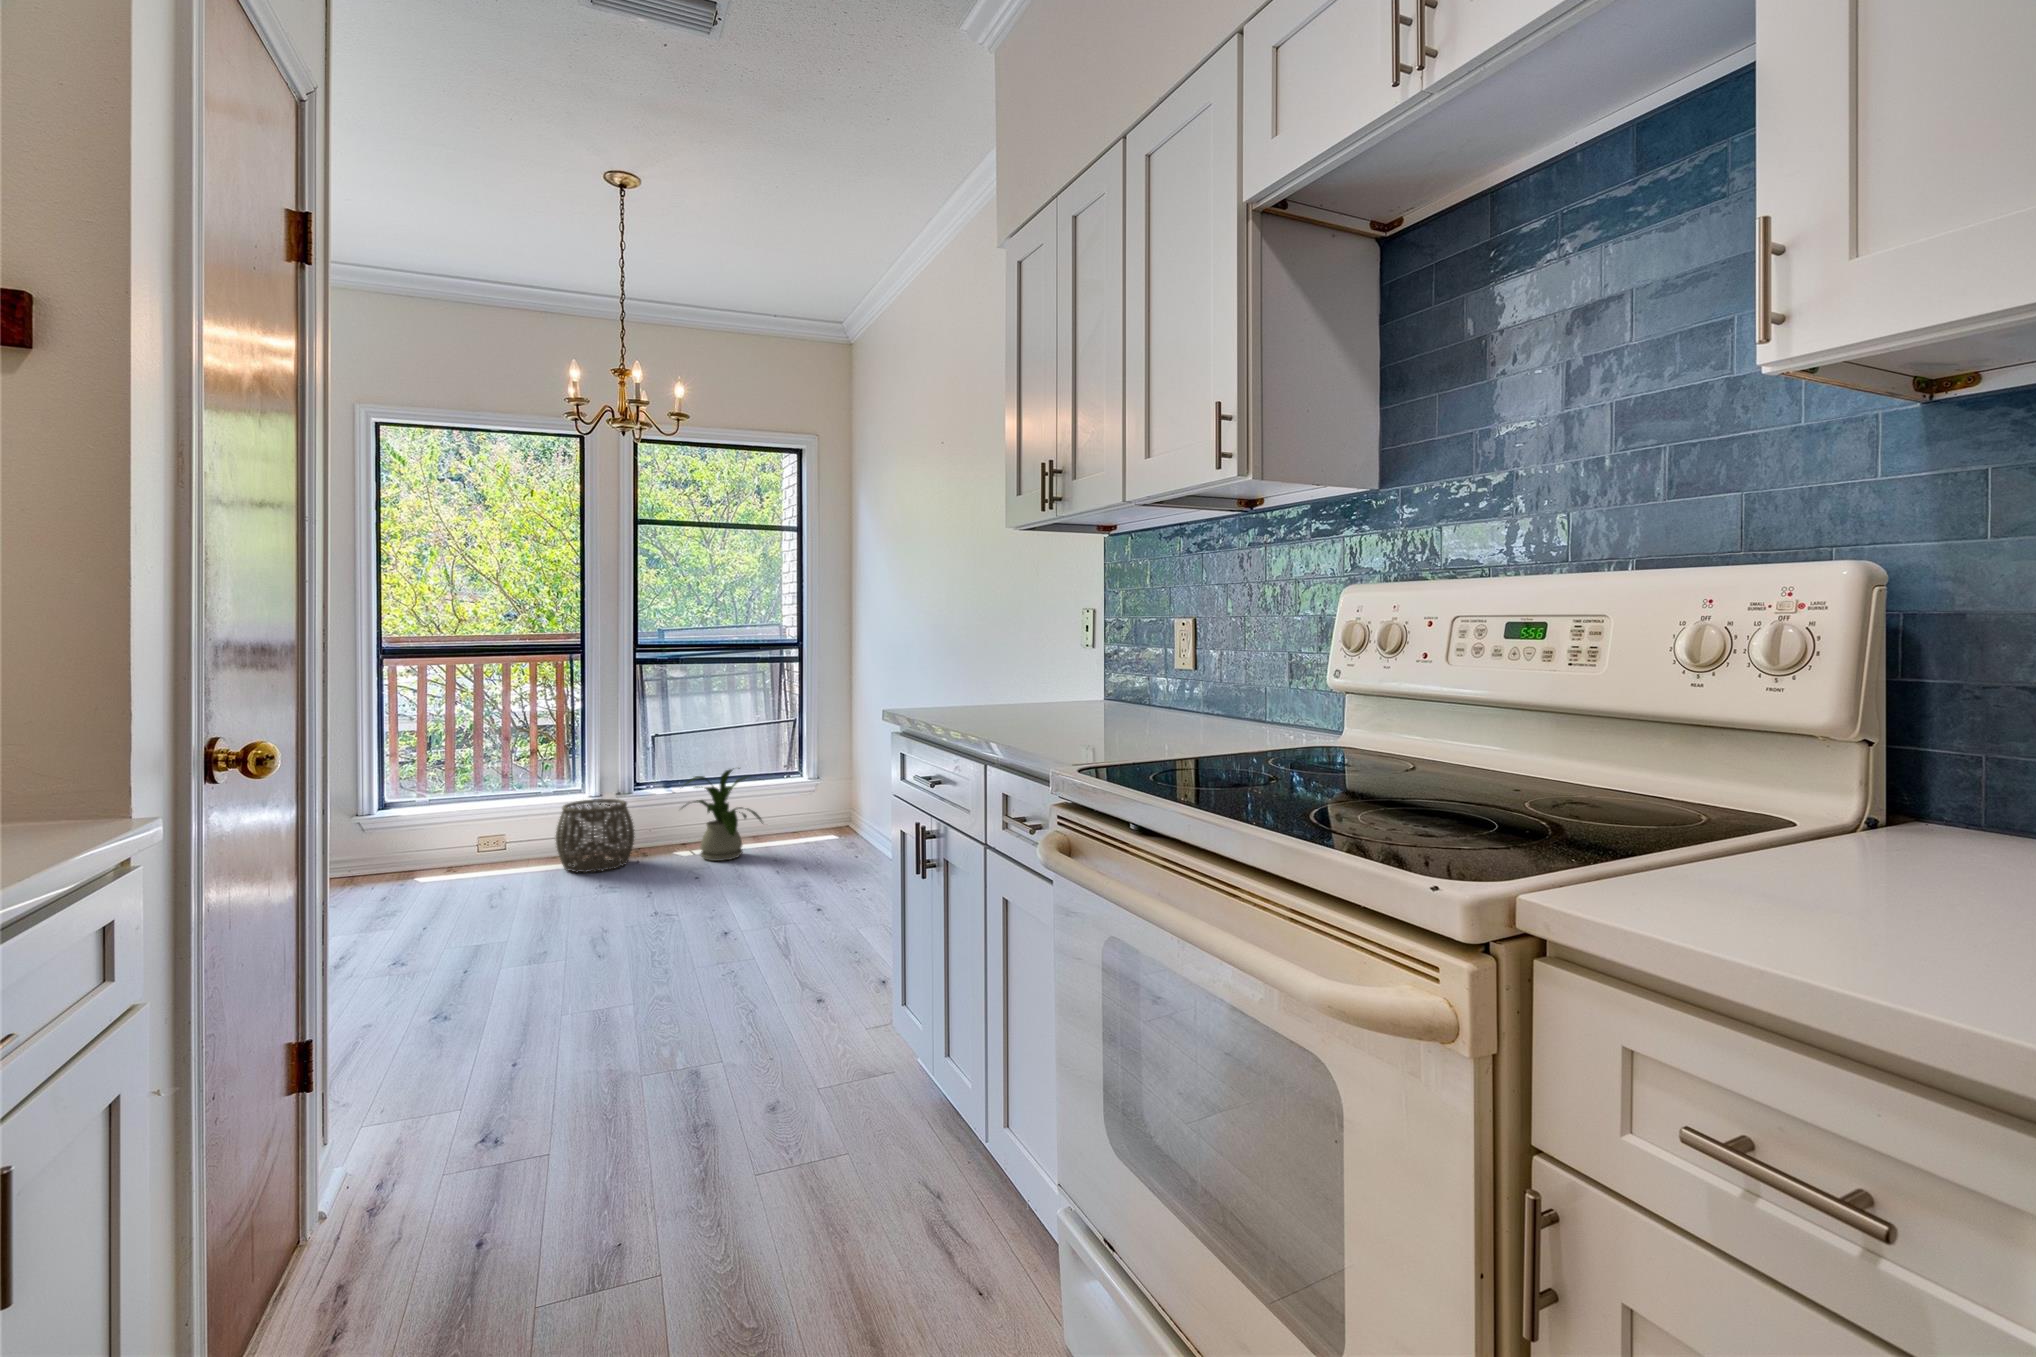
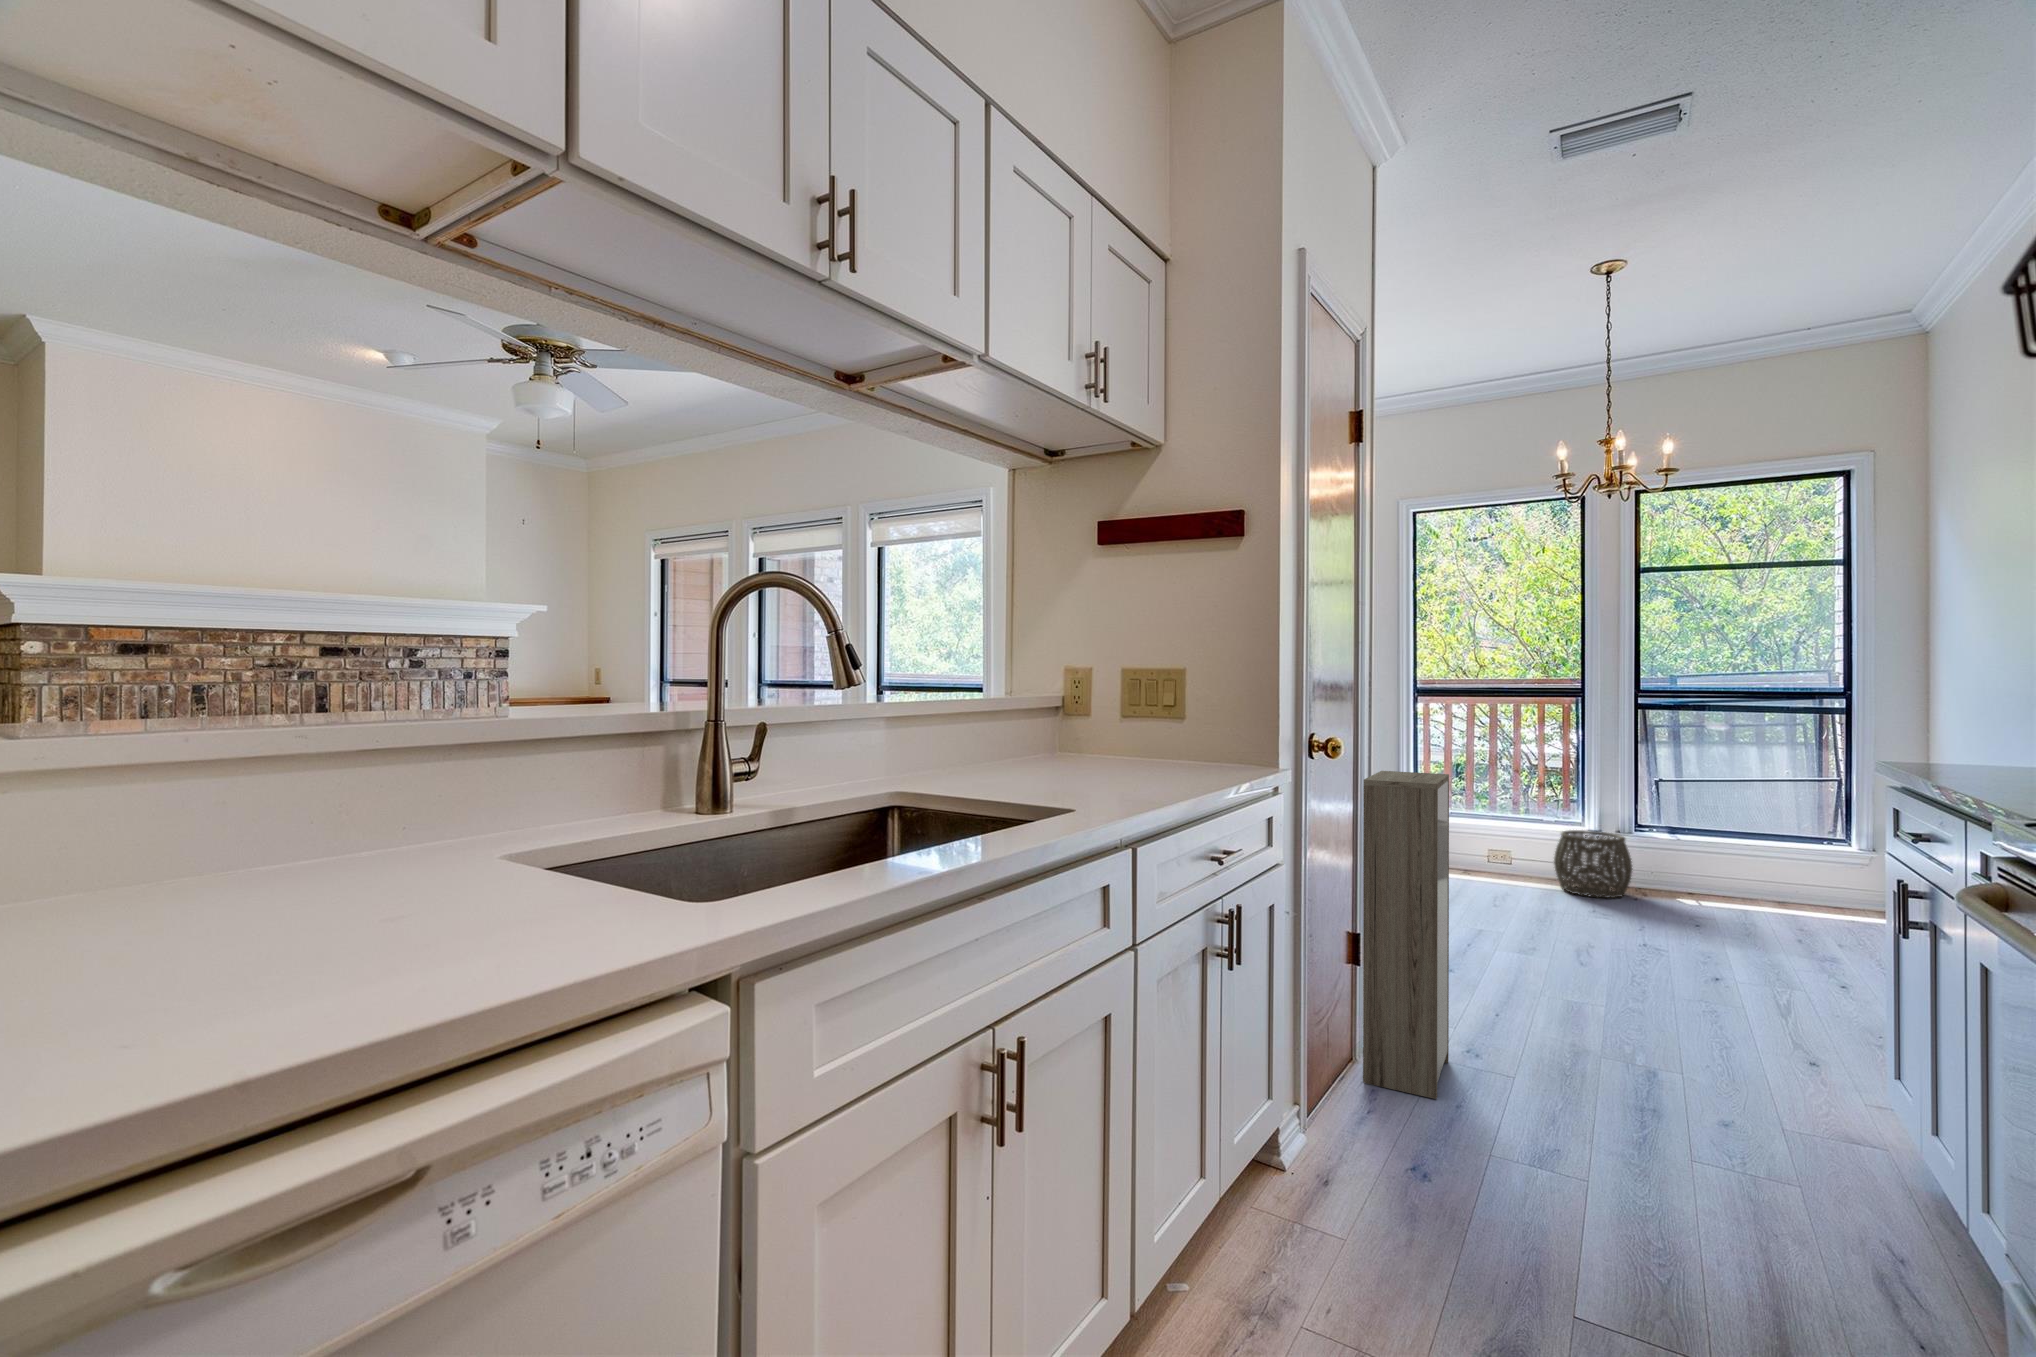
house plant: present [682,768,762,861] -> none [1683,820,1793,916]
storage cabinet: none [316,771,462,1264] -> present [1363,771,1449,1099]

